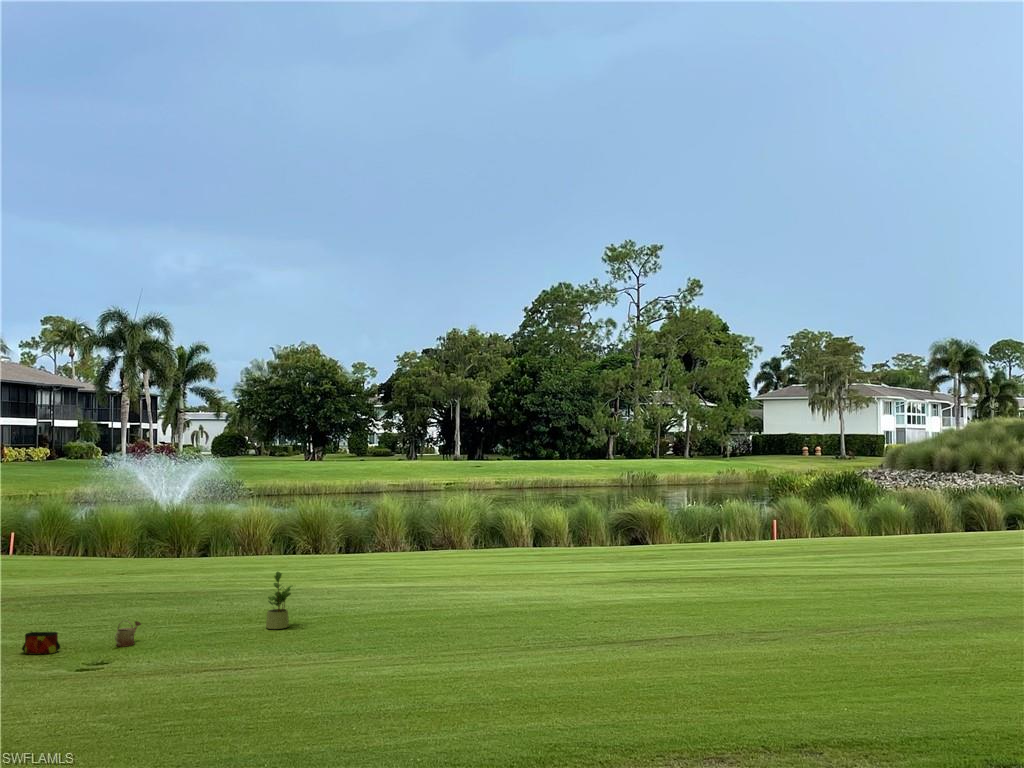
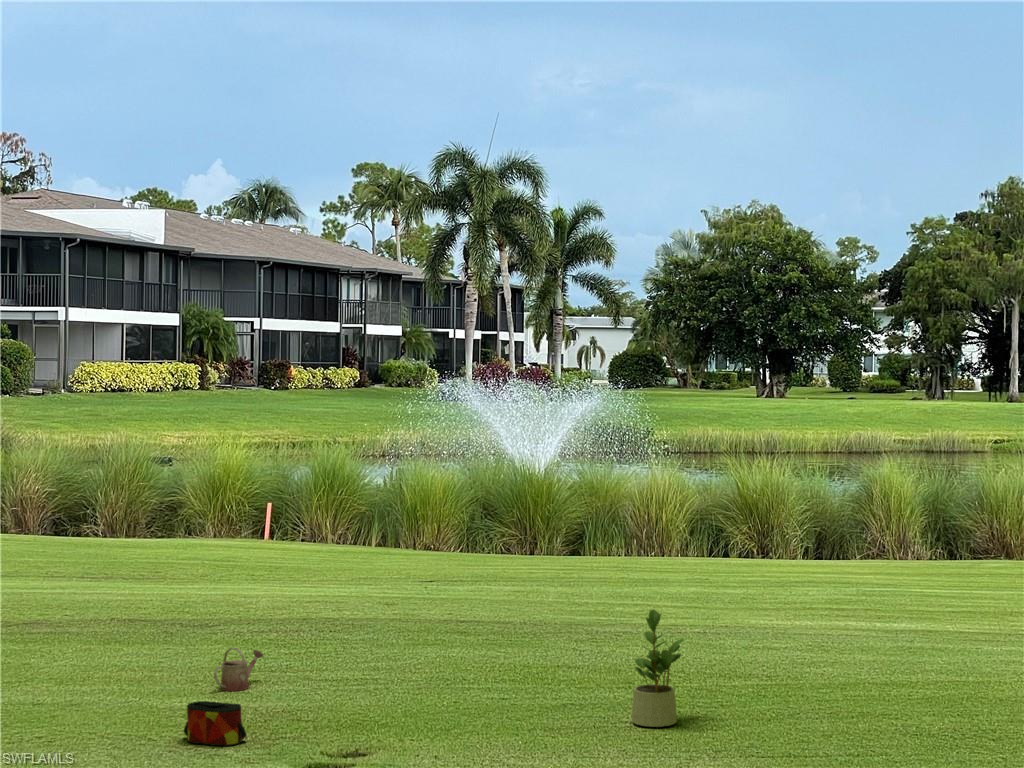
watering can: present [115,620,141,647] -> present [214,647,263,691]

